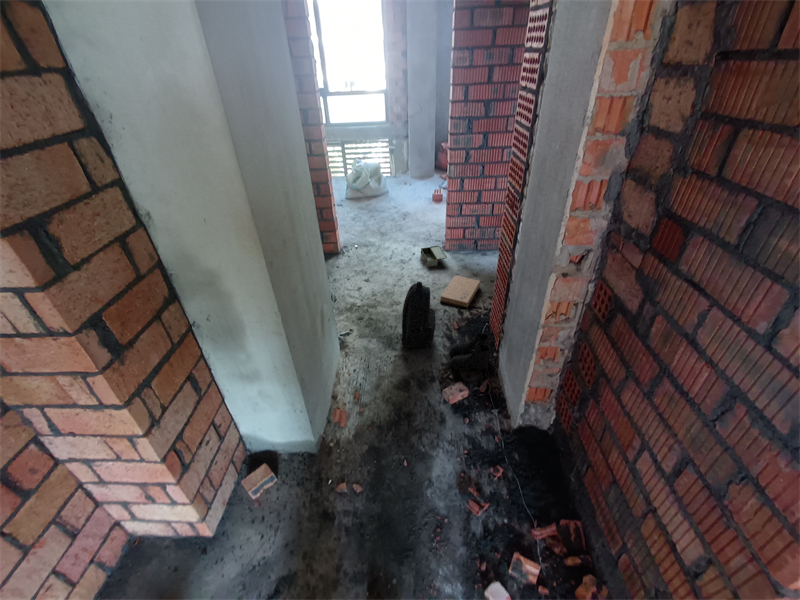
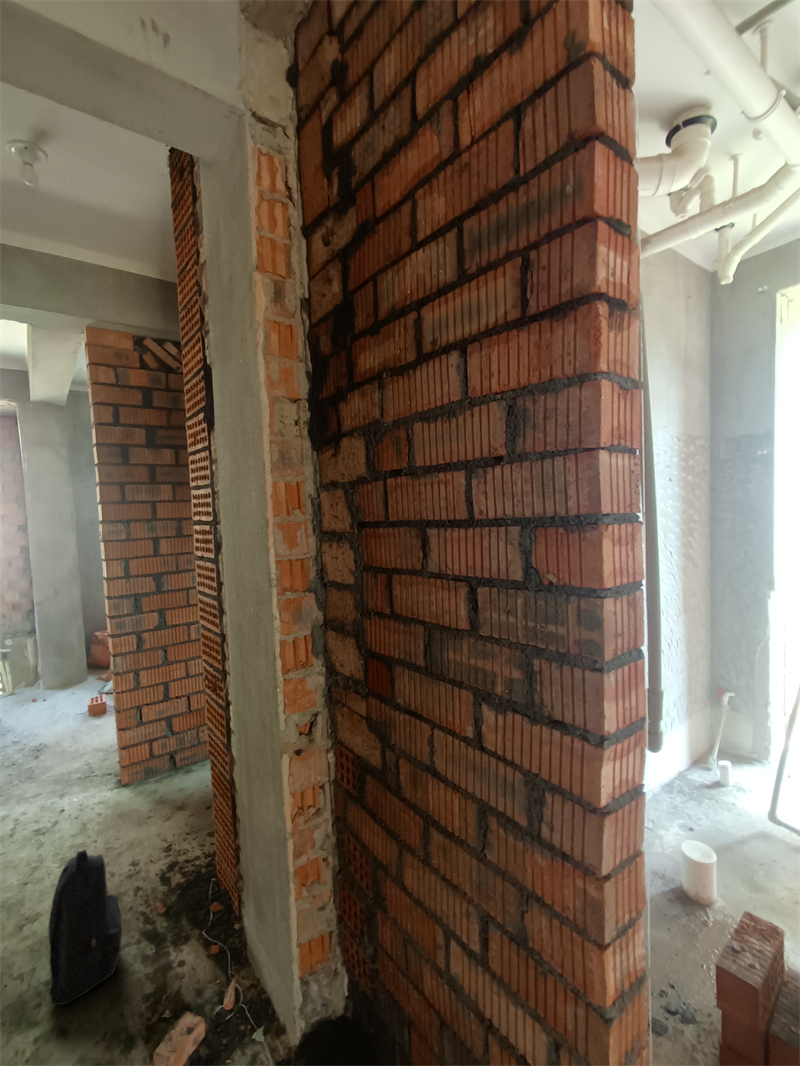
toolbox: present [421,246,447,267] -> none [75,781,127,825]
cardboard box: present [440,275,480,308] -> none [124,813,190,879]
boots: present [449,332,491,371] -> none [156,896,232,995]

